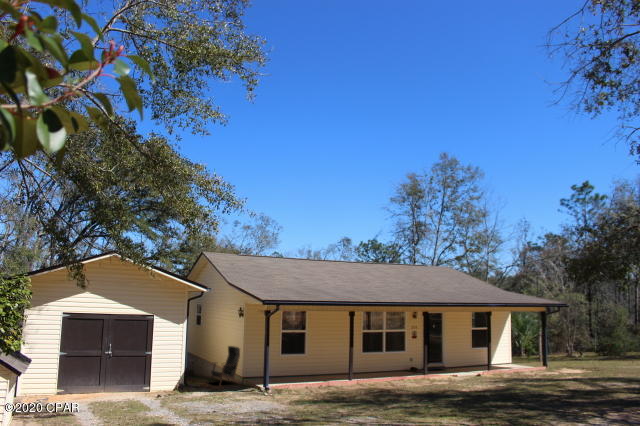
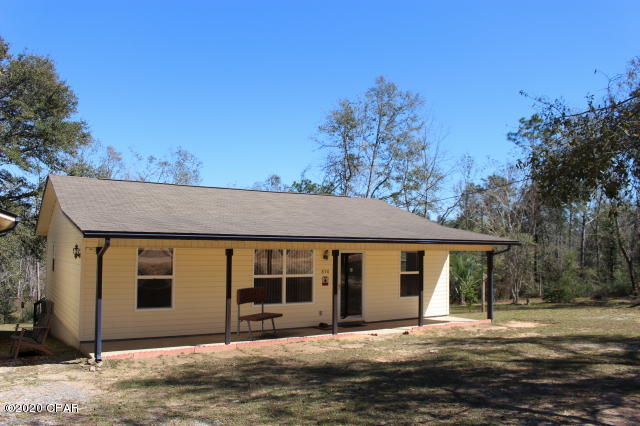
bench: none [354,339,386,379] -> present [236,287,283,341]

